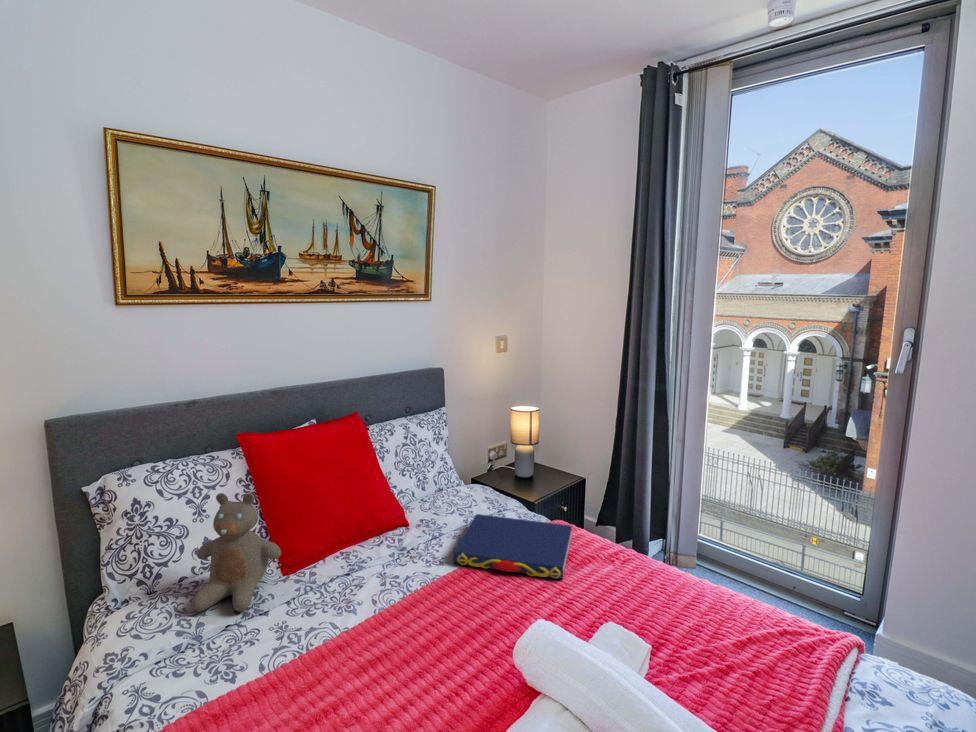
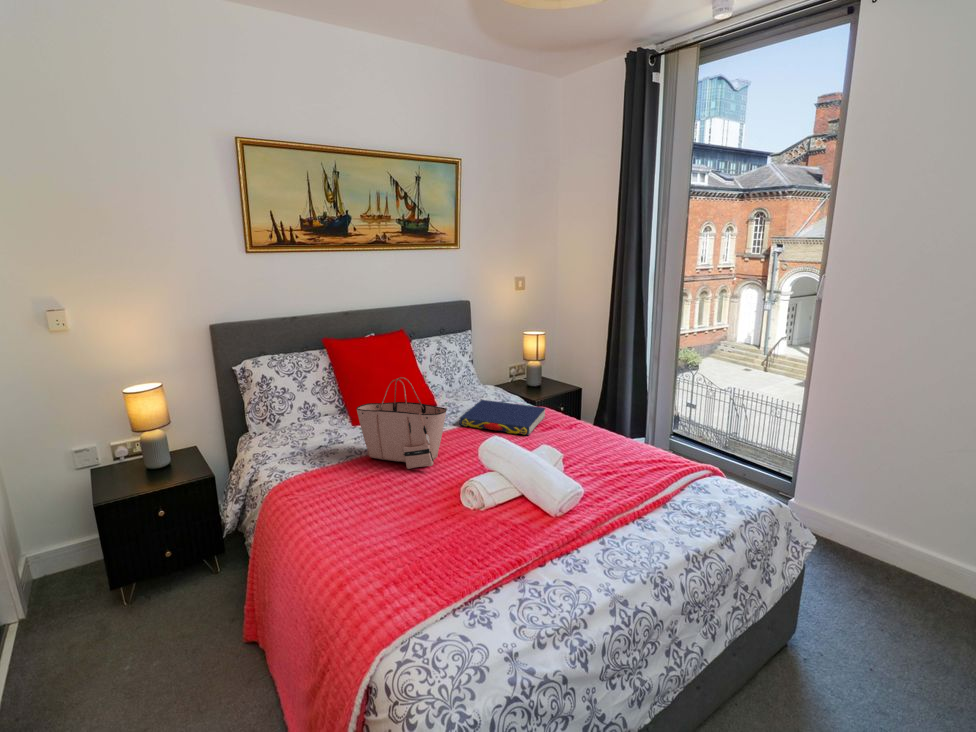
teddy bear: present [191,493,281,612] -> none [299,371,350,440]
tote bag: none [296,512,454,678] -> present [356,377,447,469]

